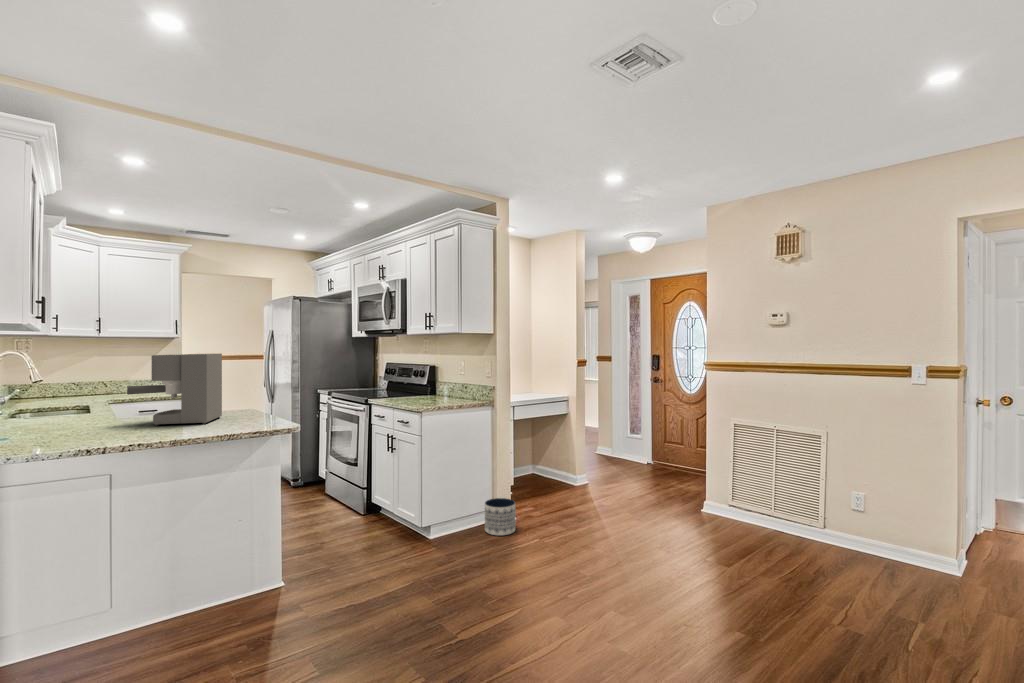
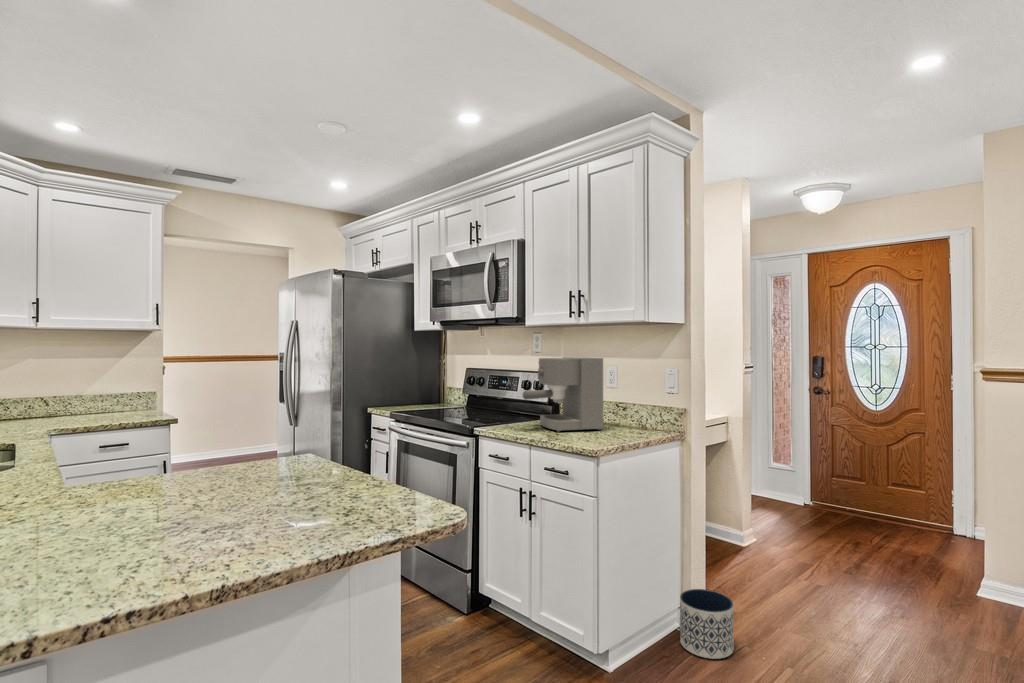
coffee maker: present [127,354,222,426] -> present [523,357,603,432]

